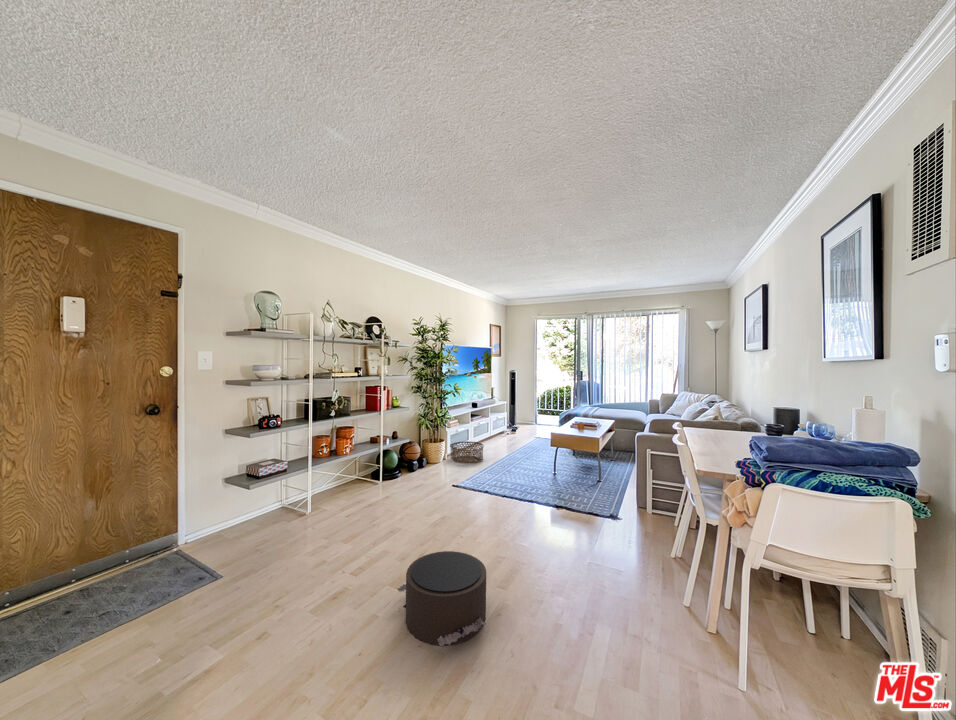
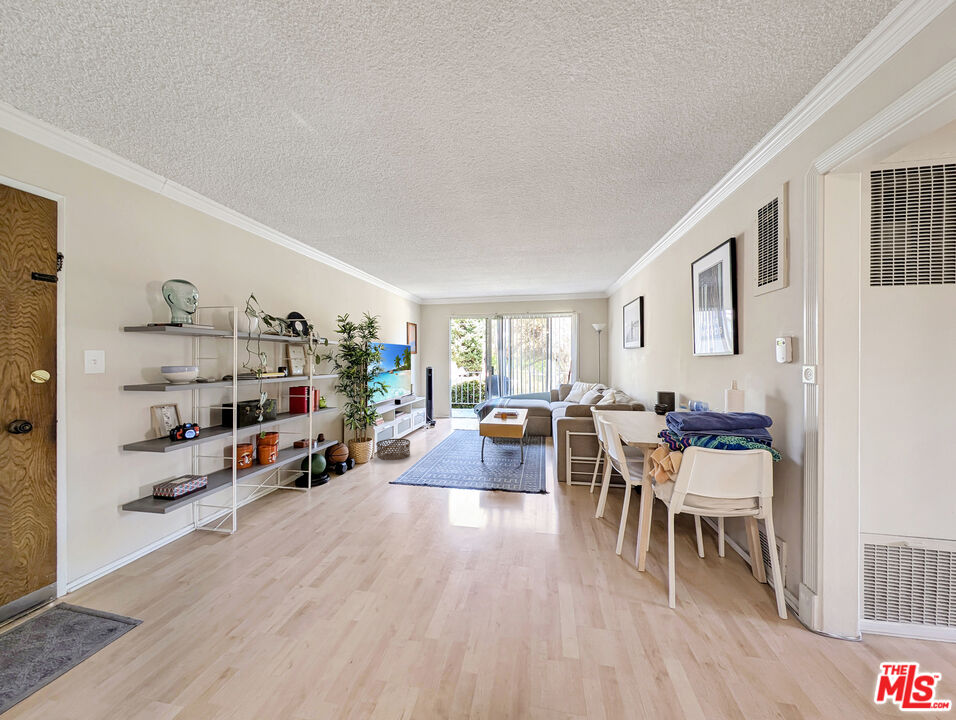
pouf: present [397,551,486,647] -> none [366,543,466,635]

